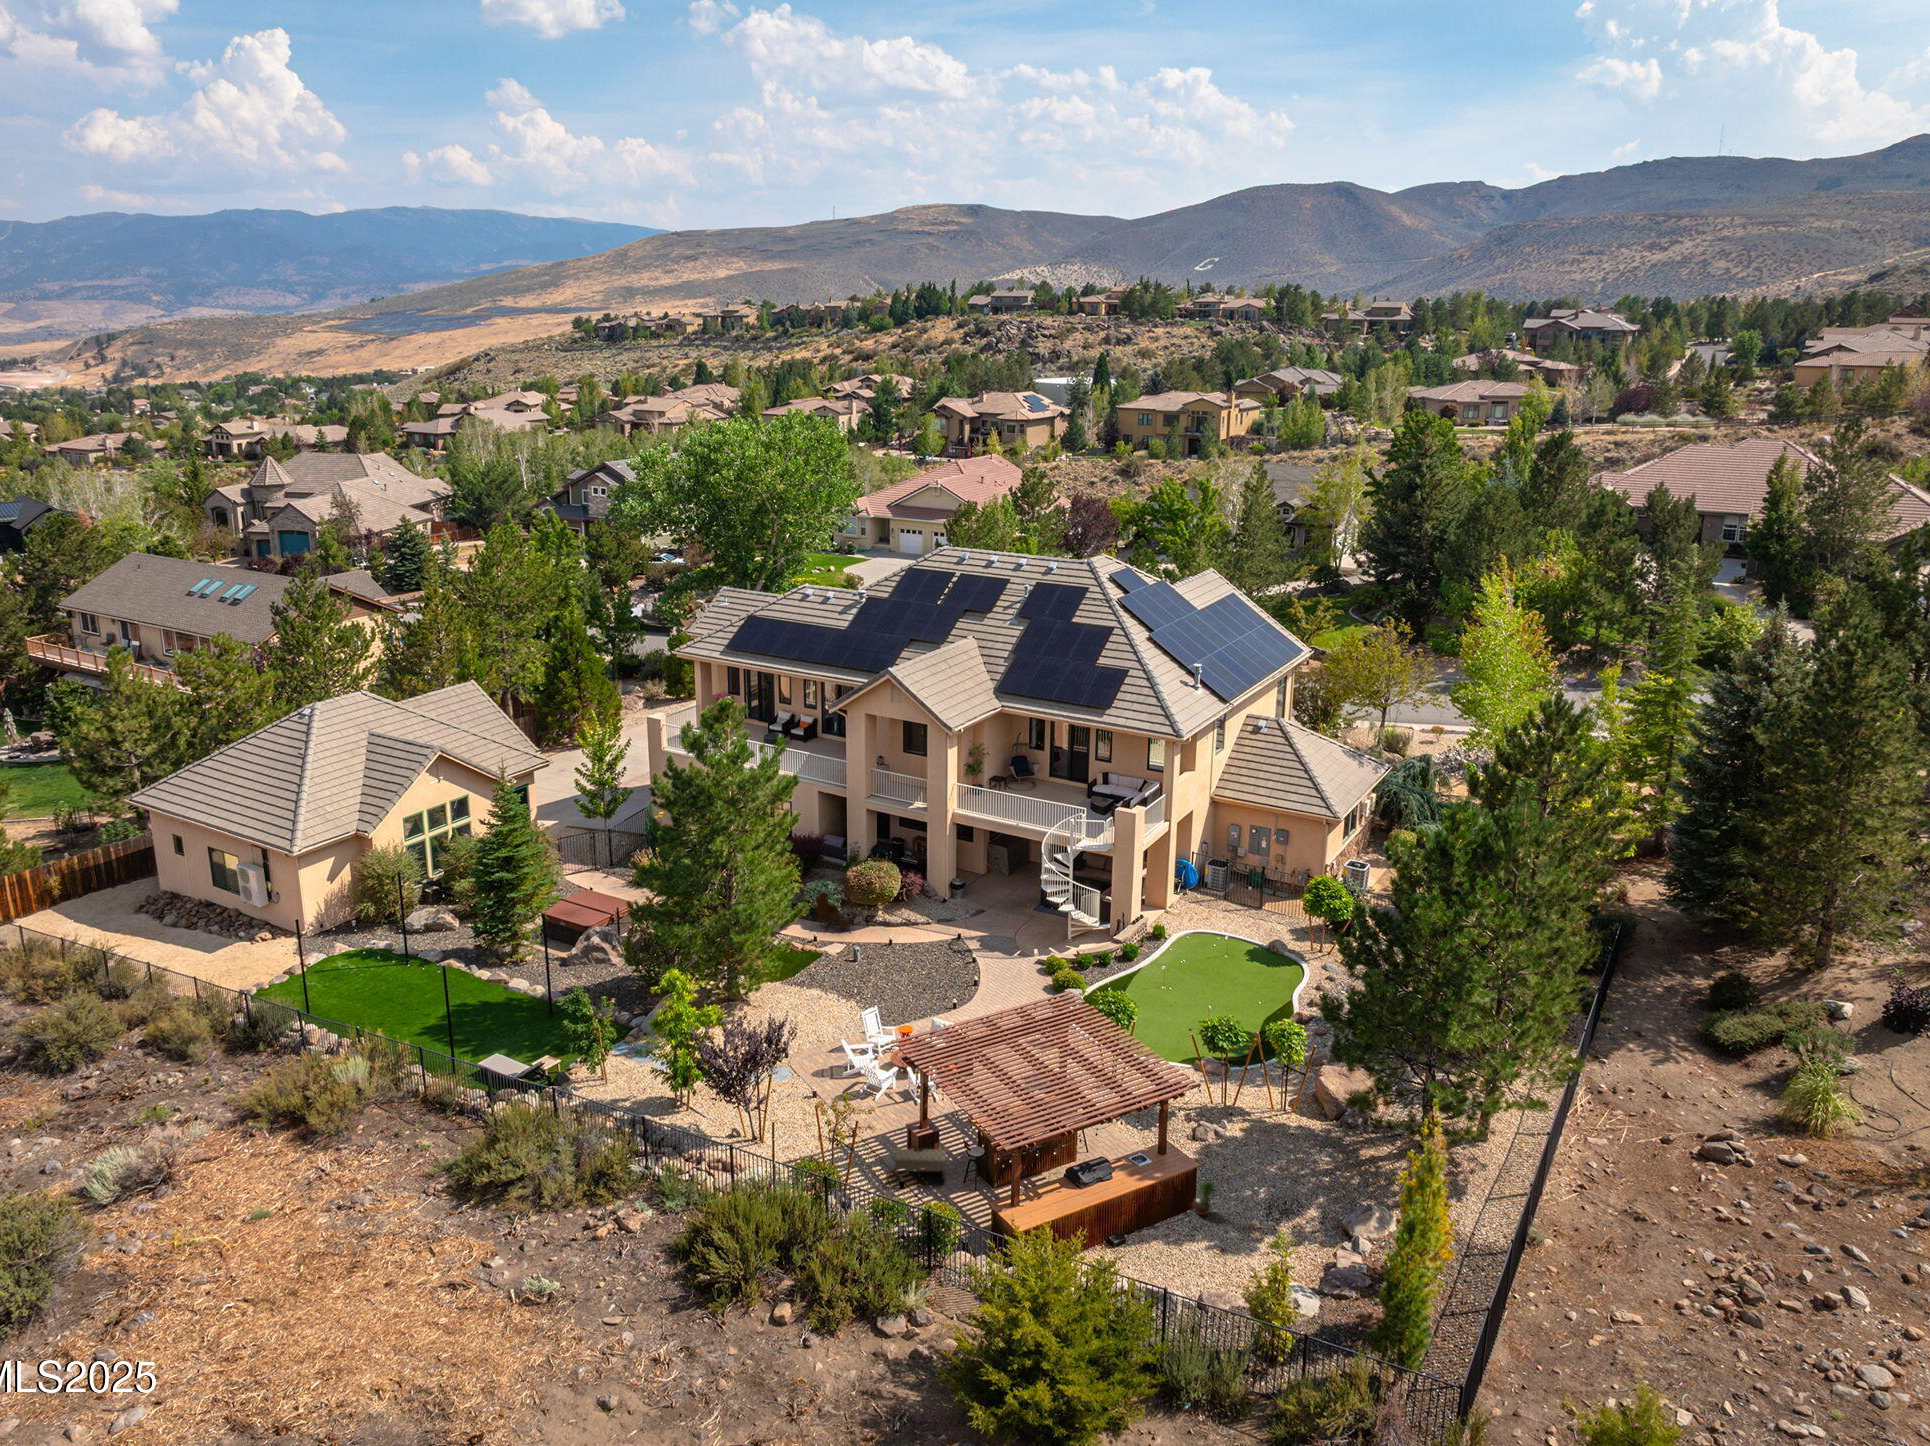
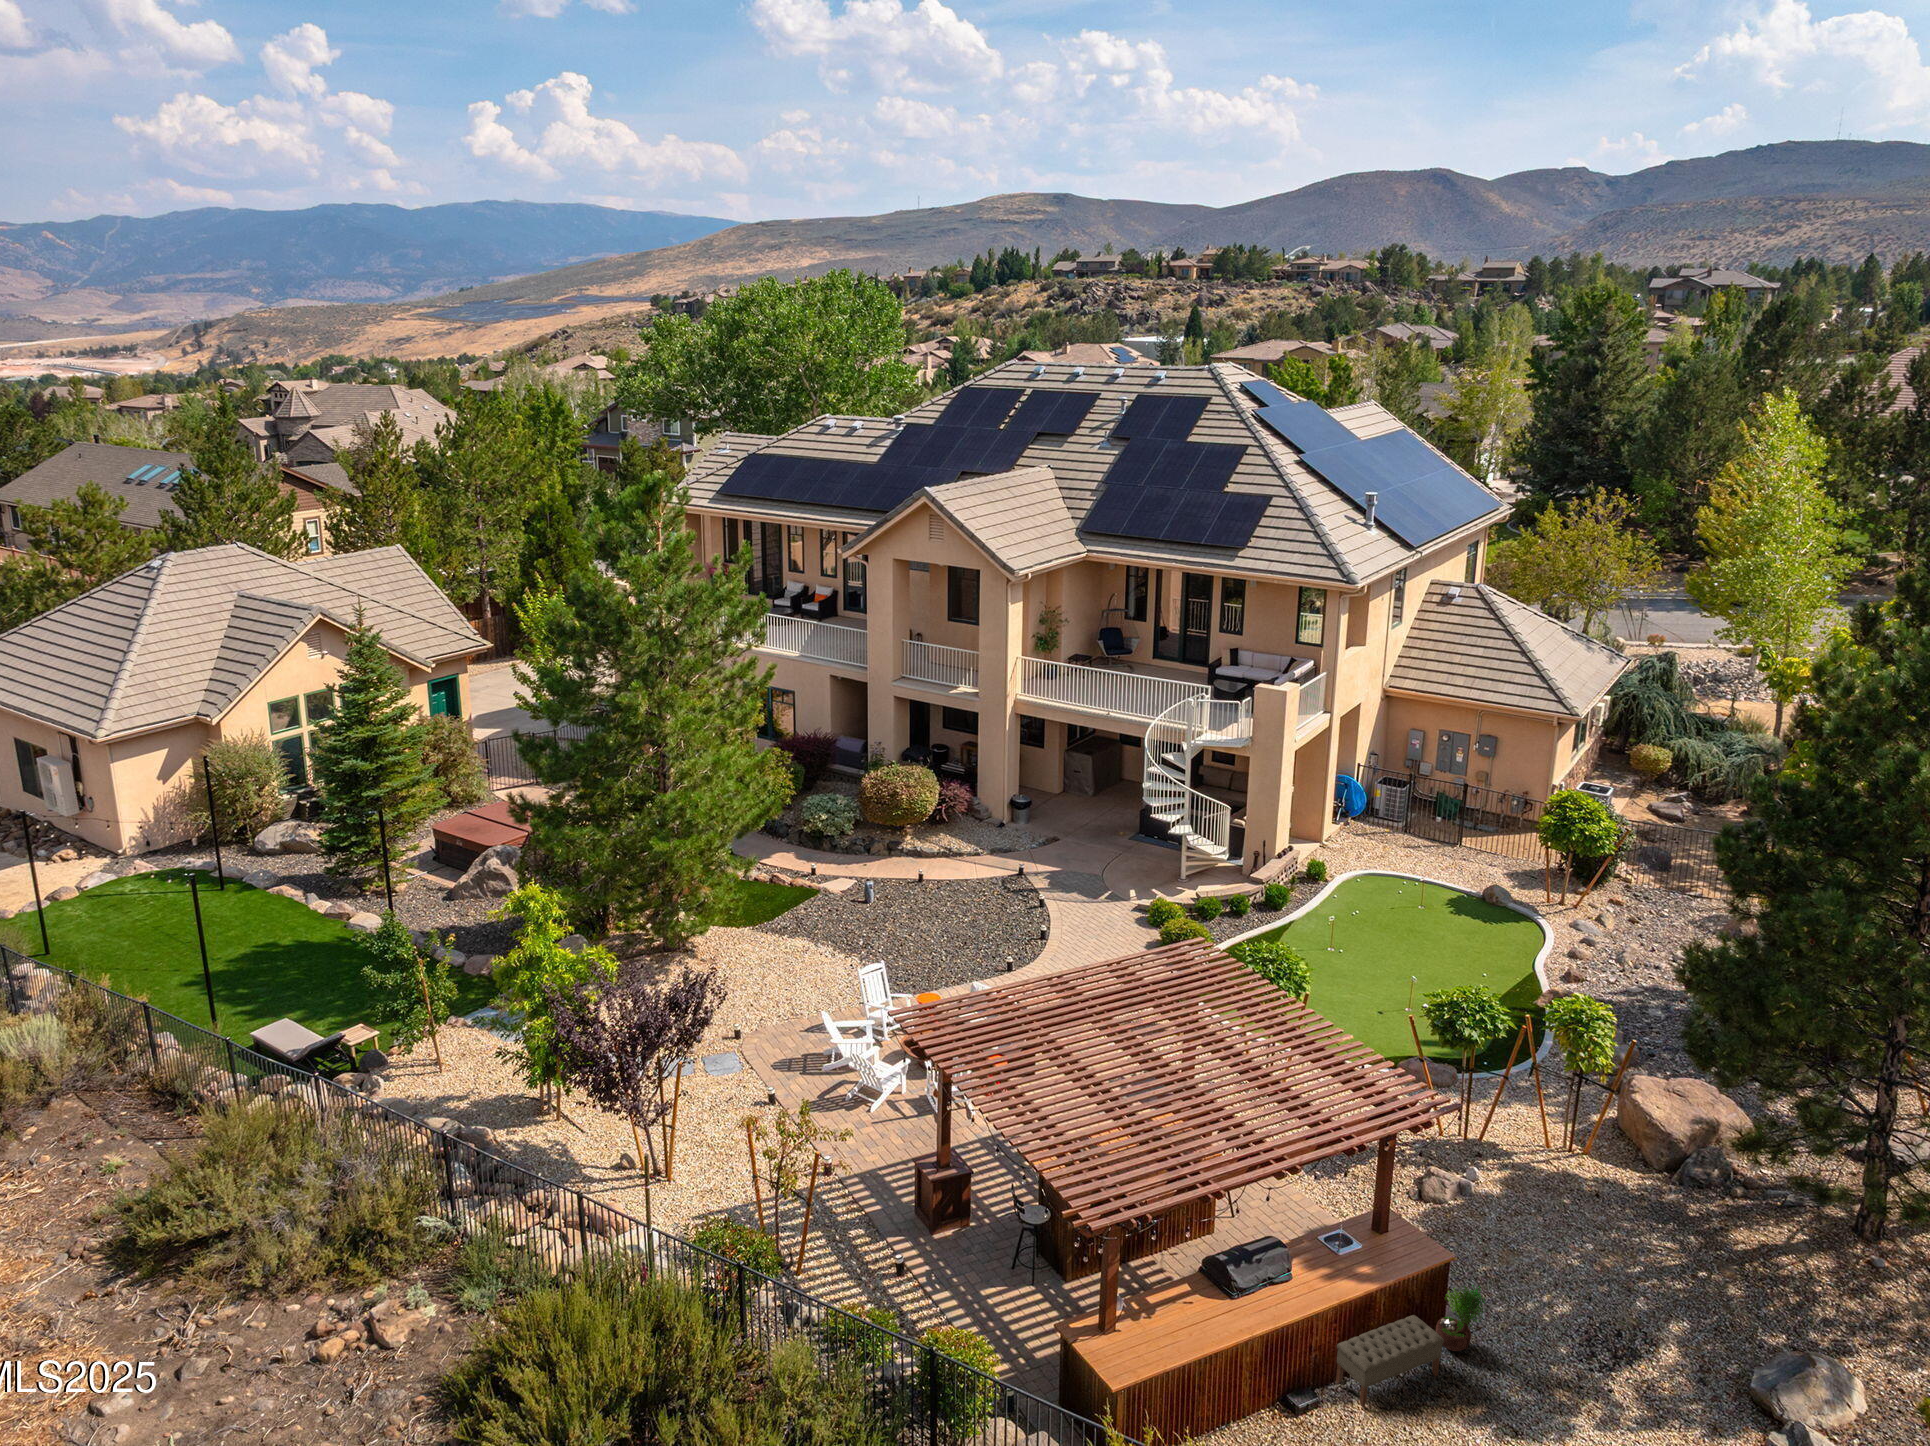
lounge chair: present [816,893,853,929] -> none [815,806,867,864]
bench: present [895,1148,946,1178] -> present [1336,1315,1444,1407]

